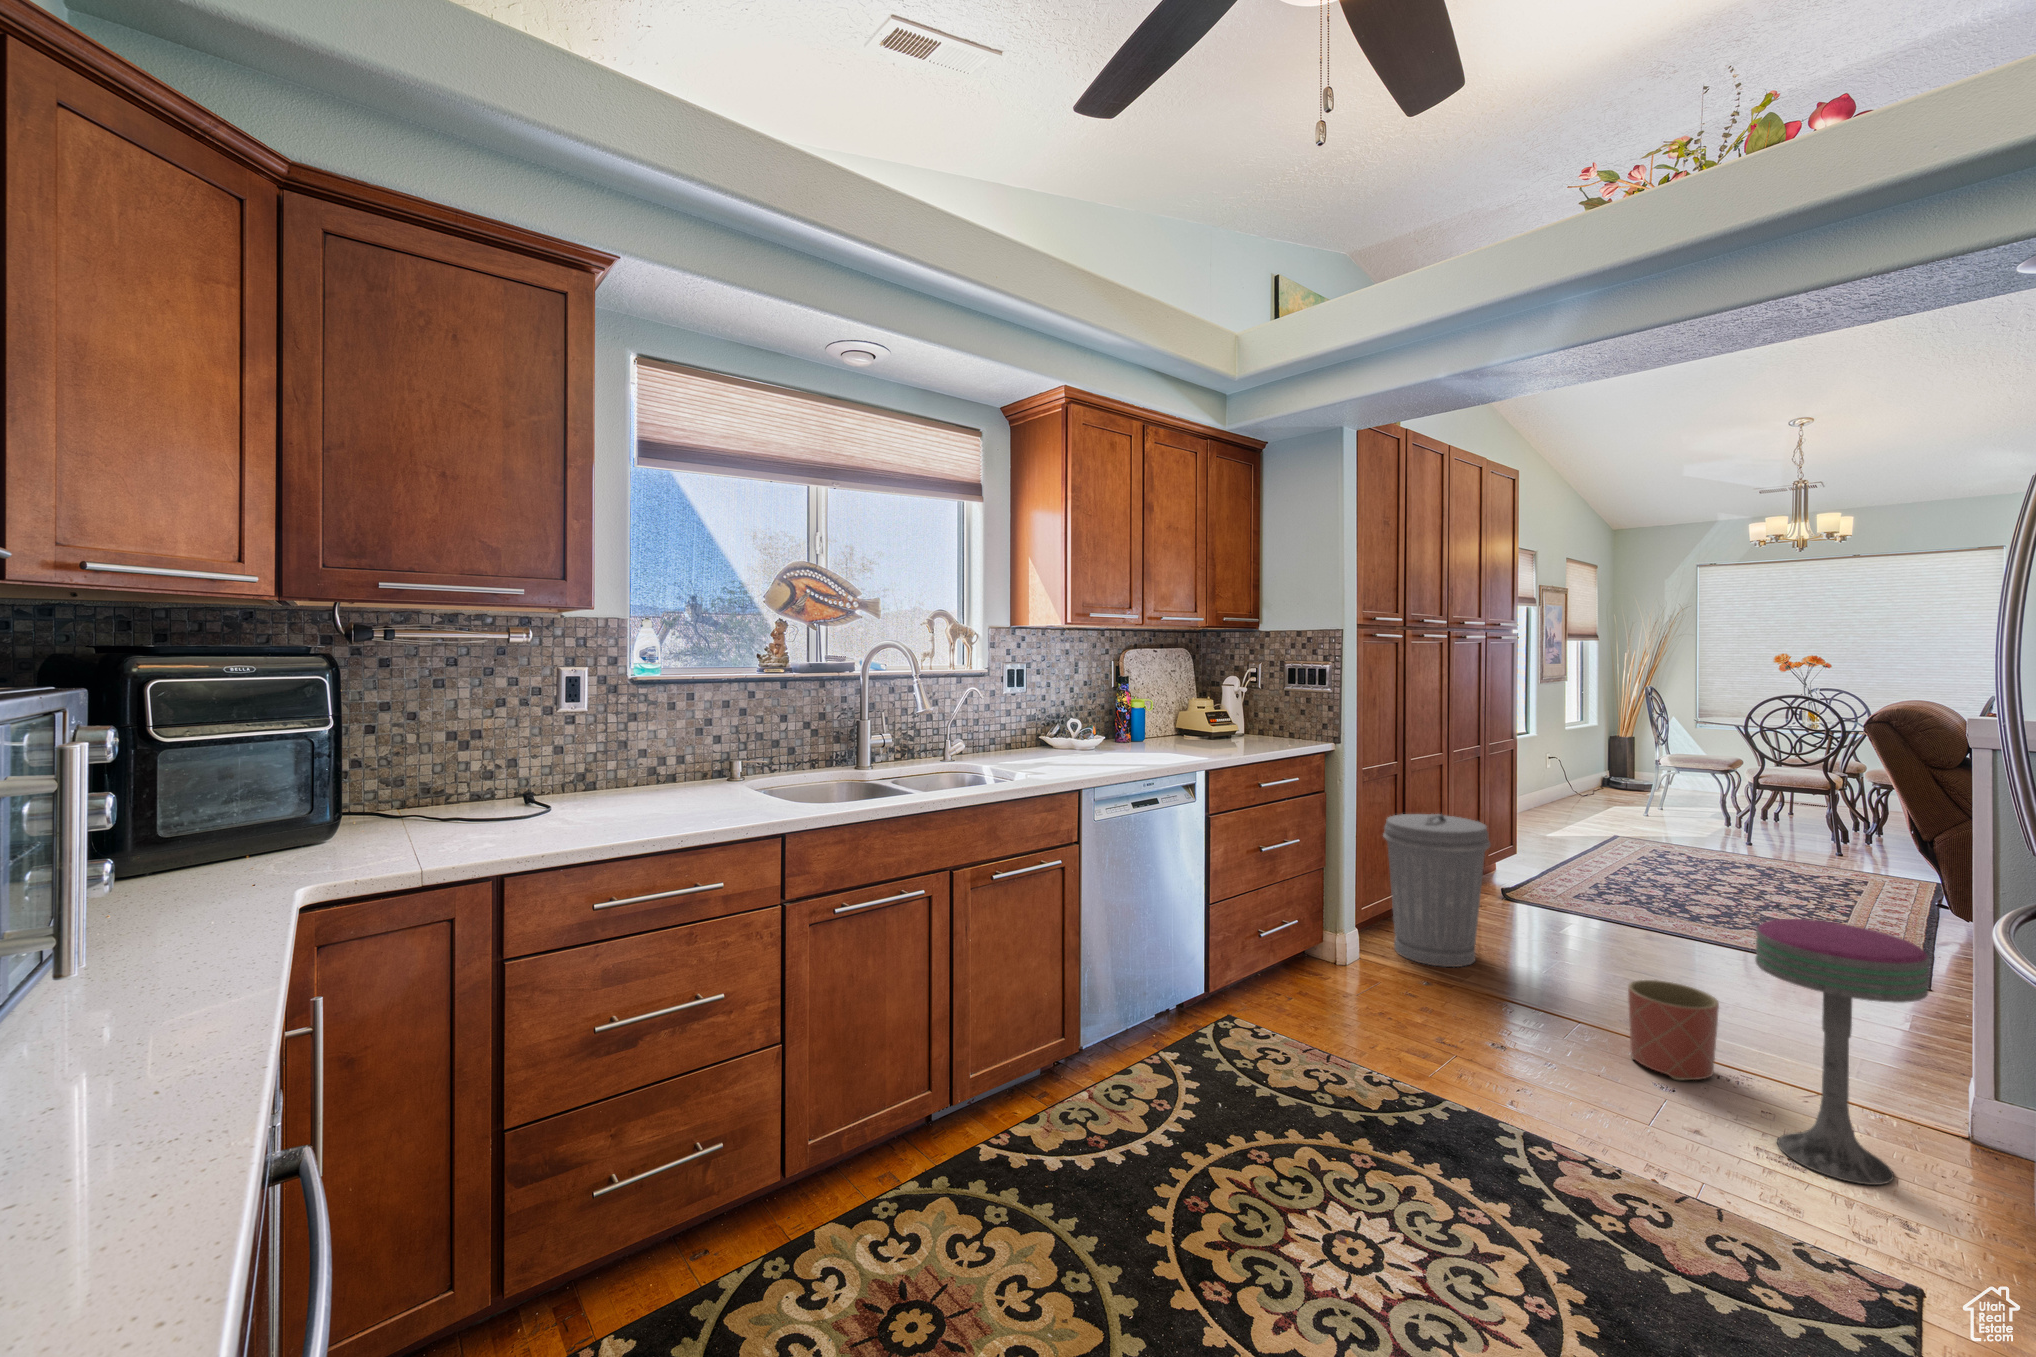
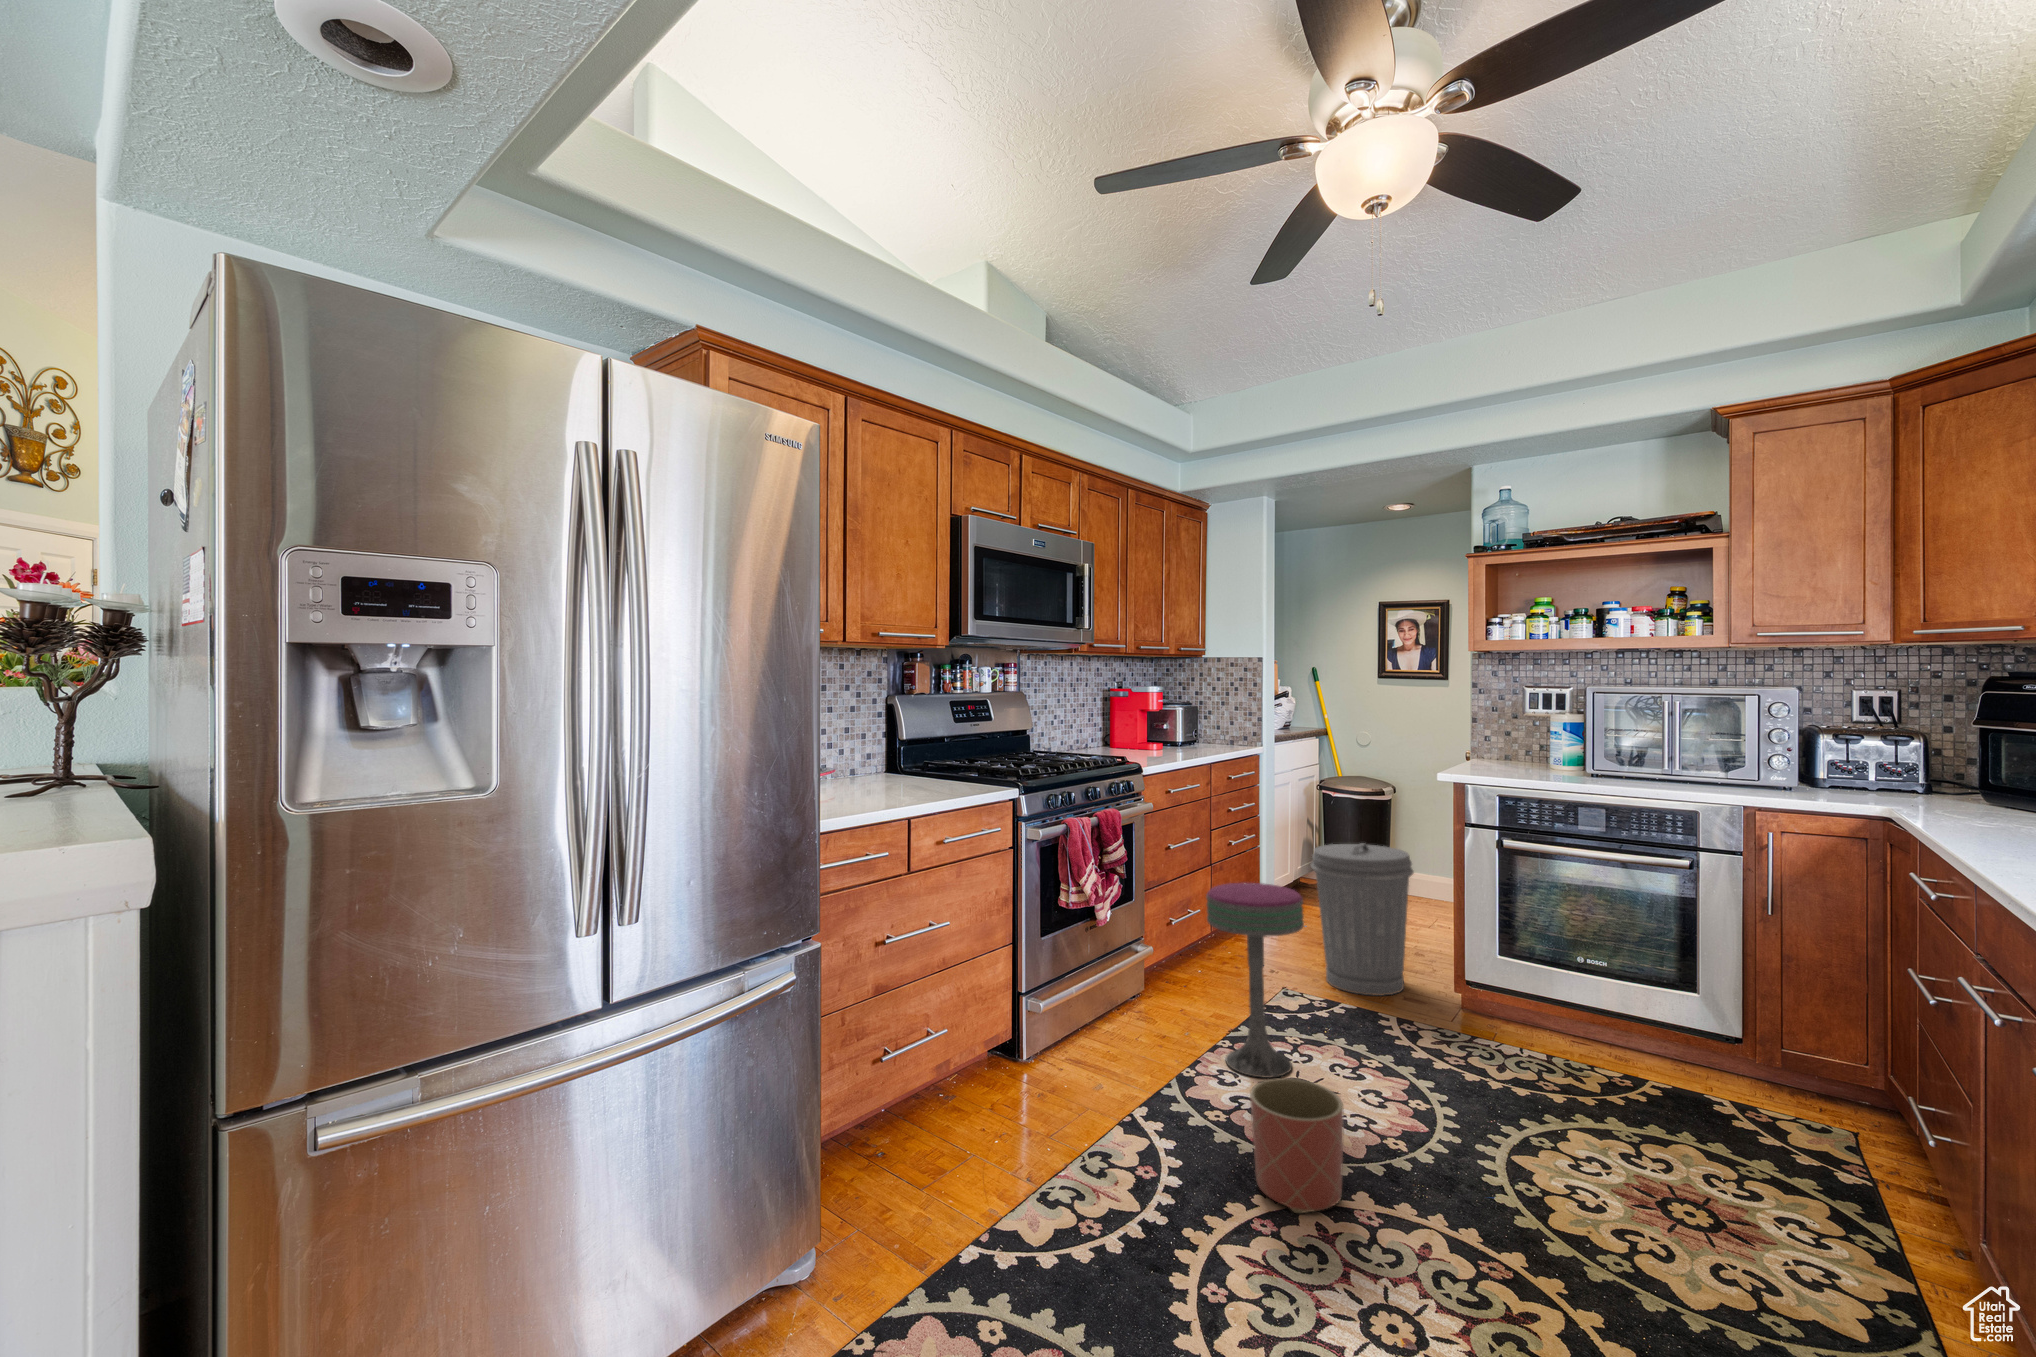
bar stool: present [1755,919,1929,1185] -> present [1206,883,1304,1078]
planter: present [1628,980,1719,1080] -> present [1250,1078,1344,1213]

